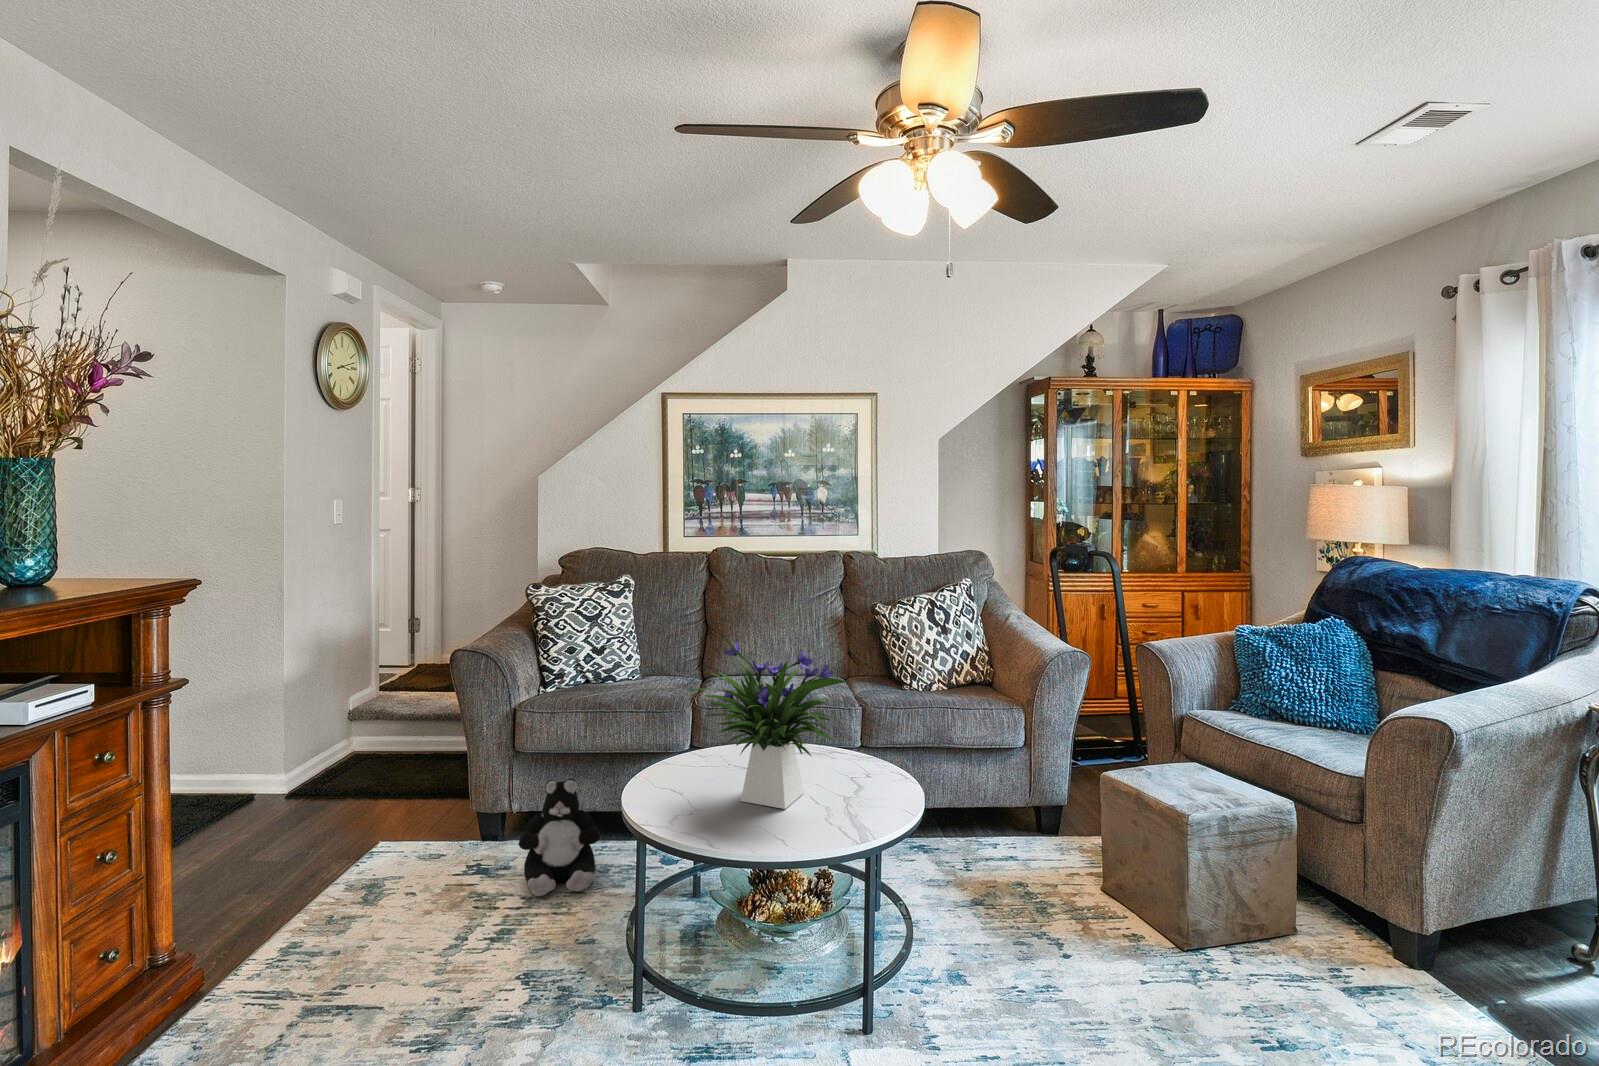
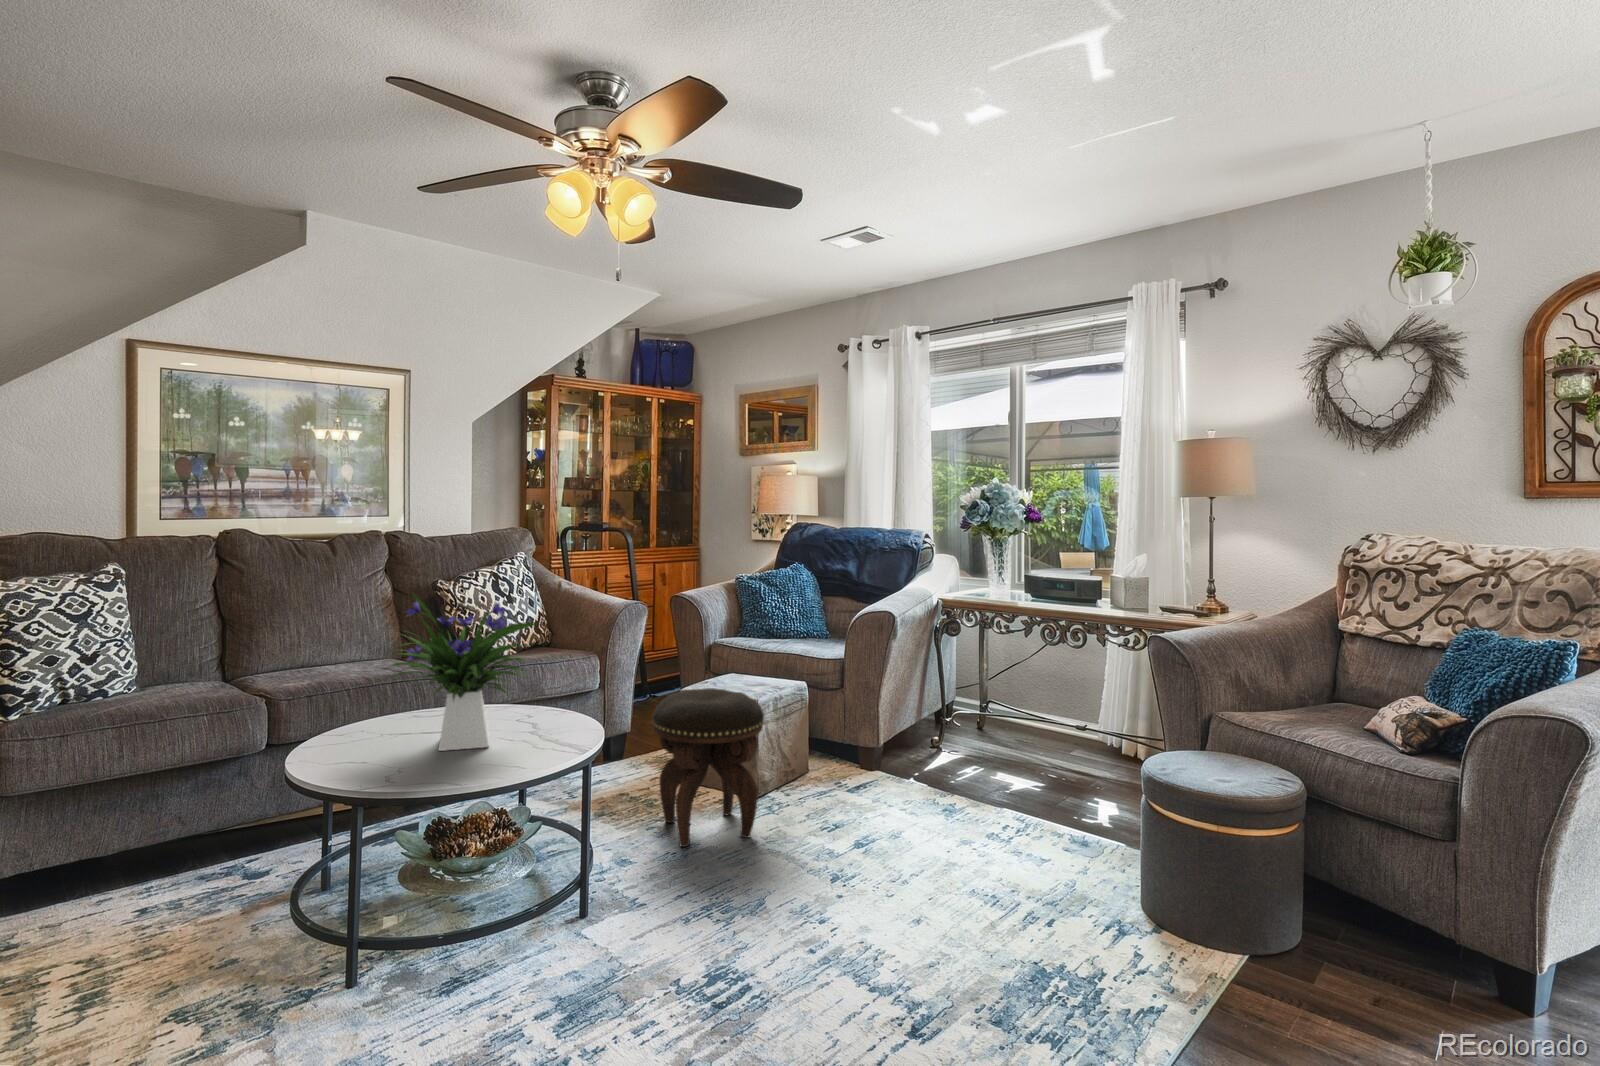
plush toy: present [519,778,600,896] -> none [53,803,191,949]
footstool: none [1018,781,1174,1007] -> present [652,688,764,847]

